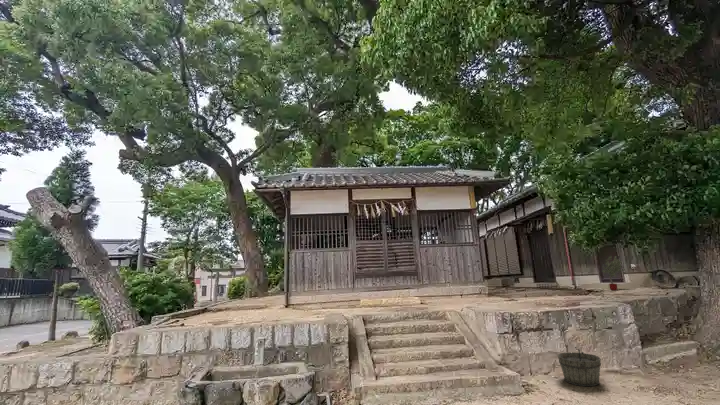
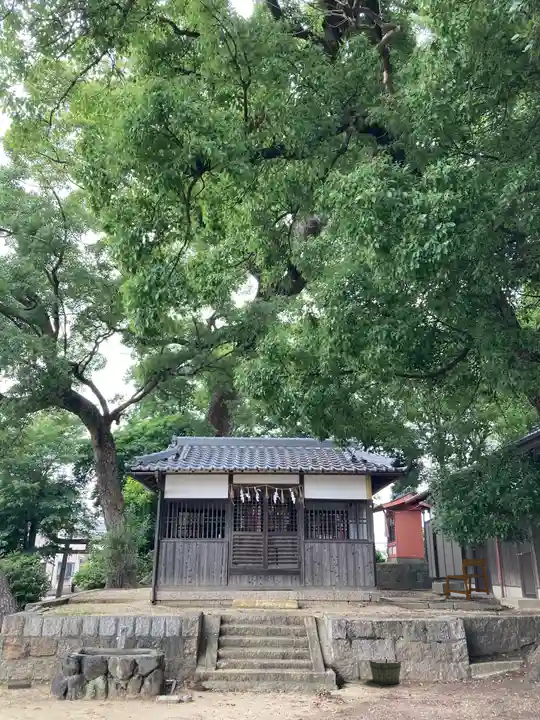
bench: none [533,254,567,289] -> present [446,558,489,600]
potted tree: present [602,256,625,290] -> none [503,567,525,606]

